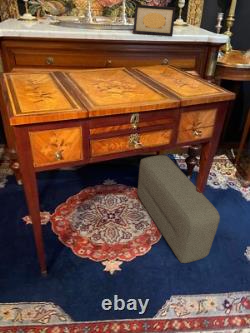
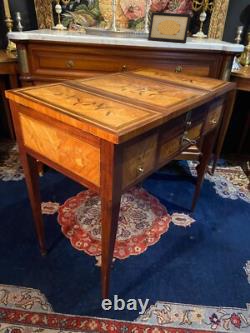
pouf: present [137,155,220,263] -> none [144,160,216,269]

